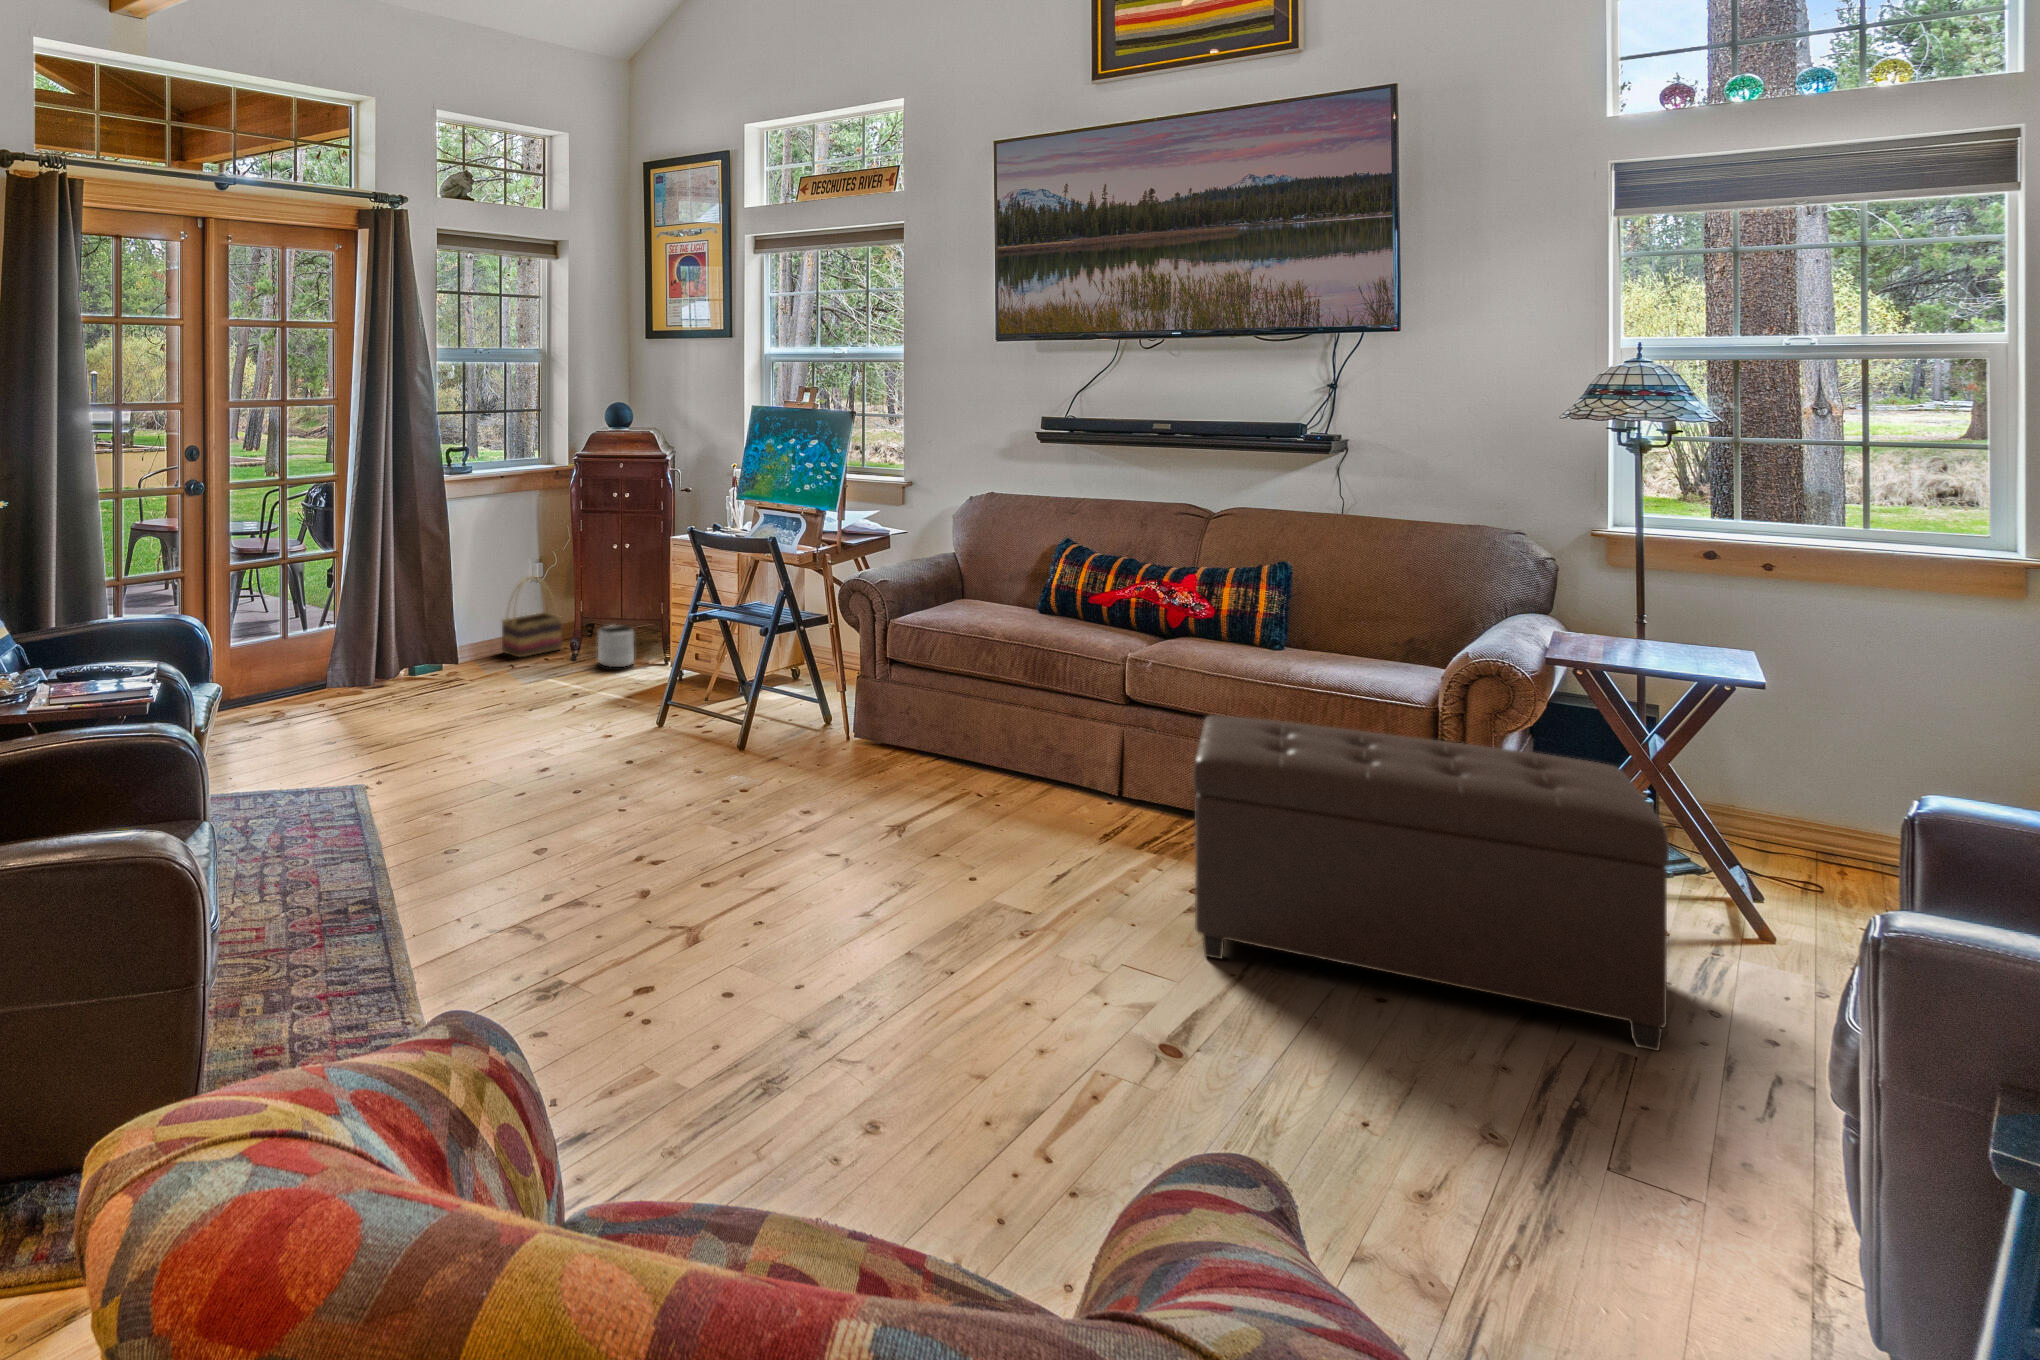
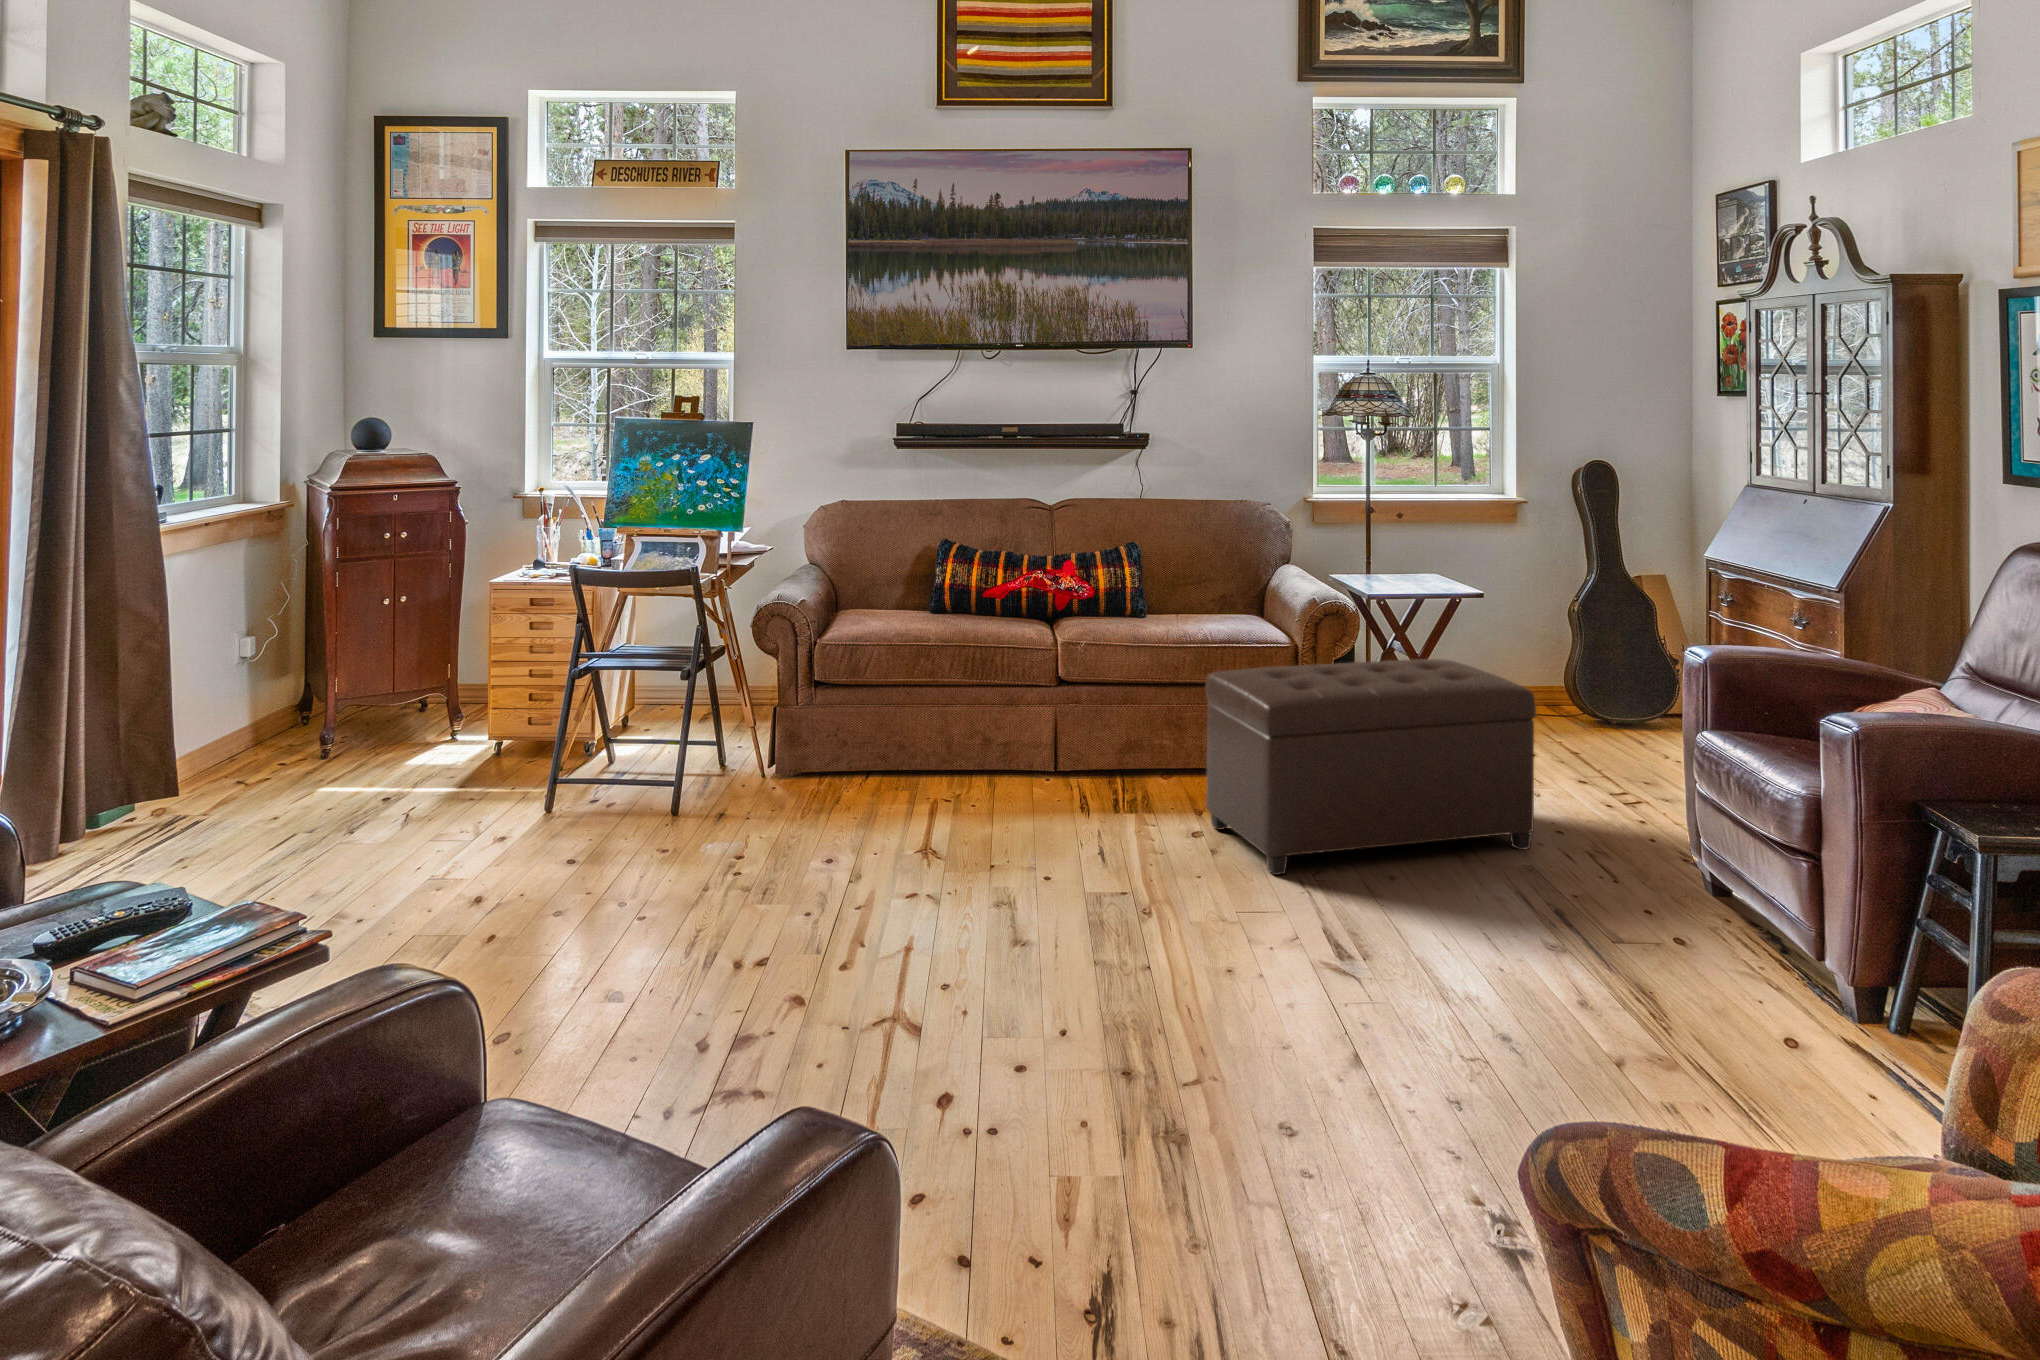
basket: present [502,576,562,657] -> none [203,658,291,772]
planter: present [598,625,634,667] -> none [367,704,417,759]

